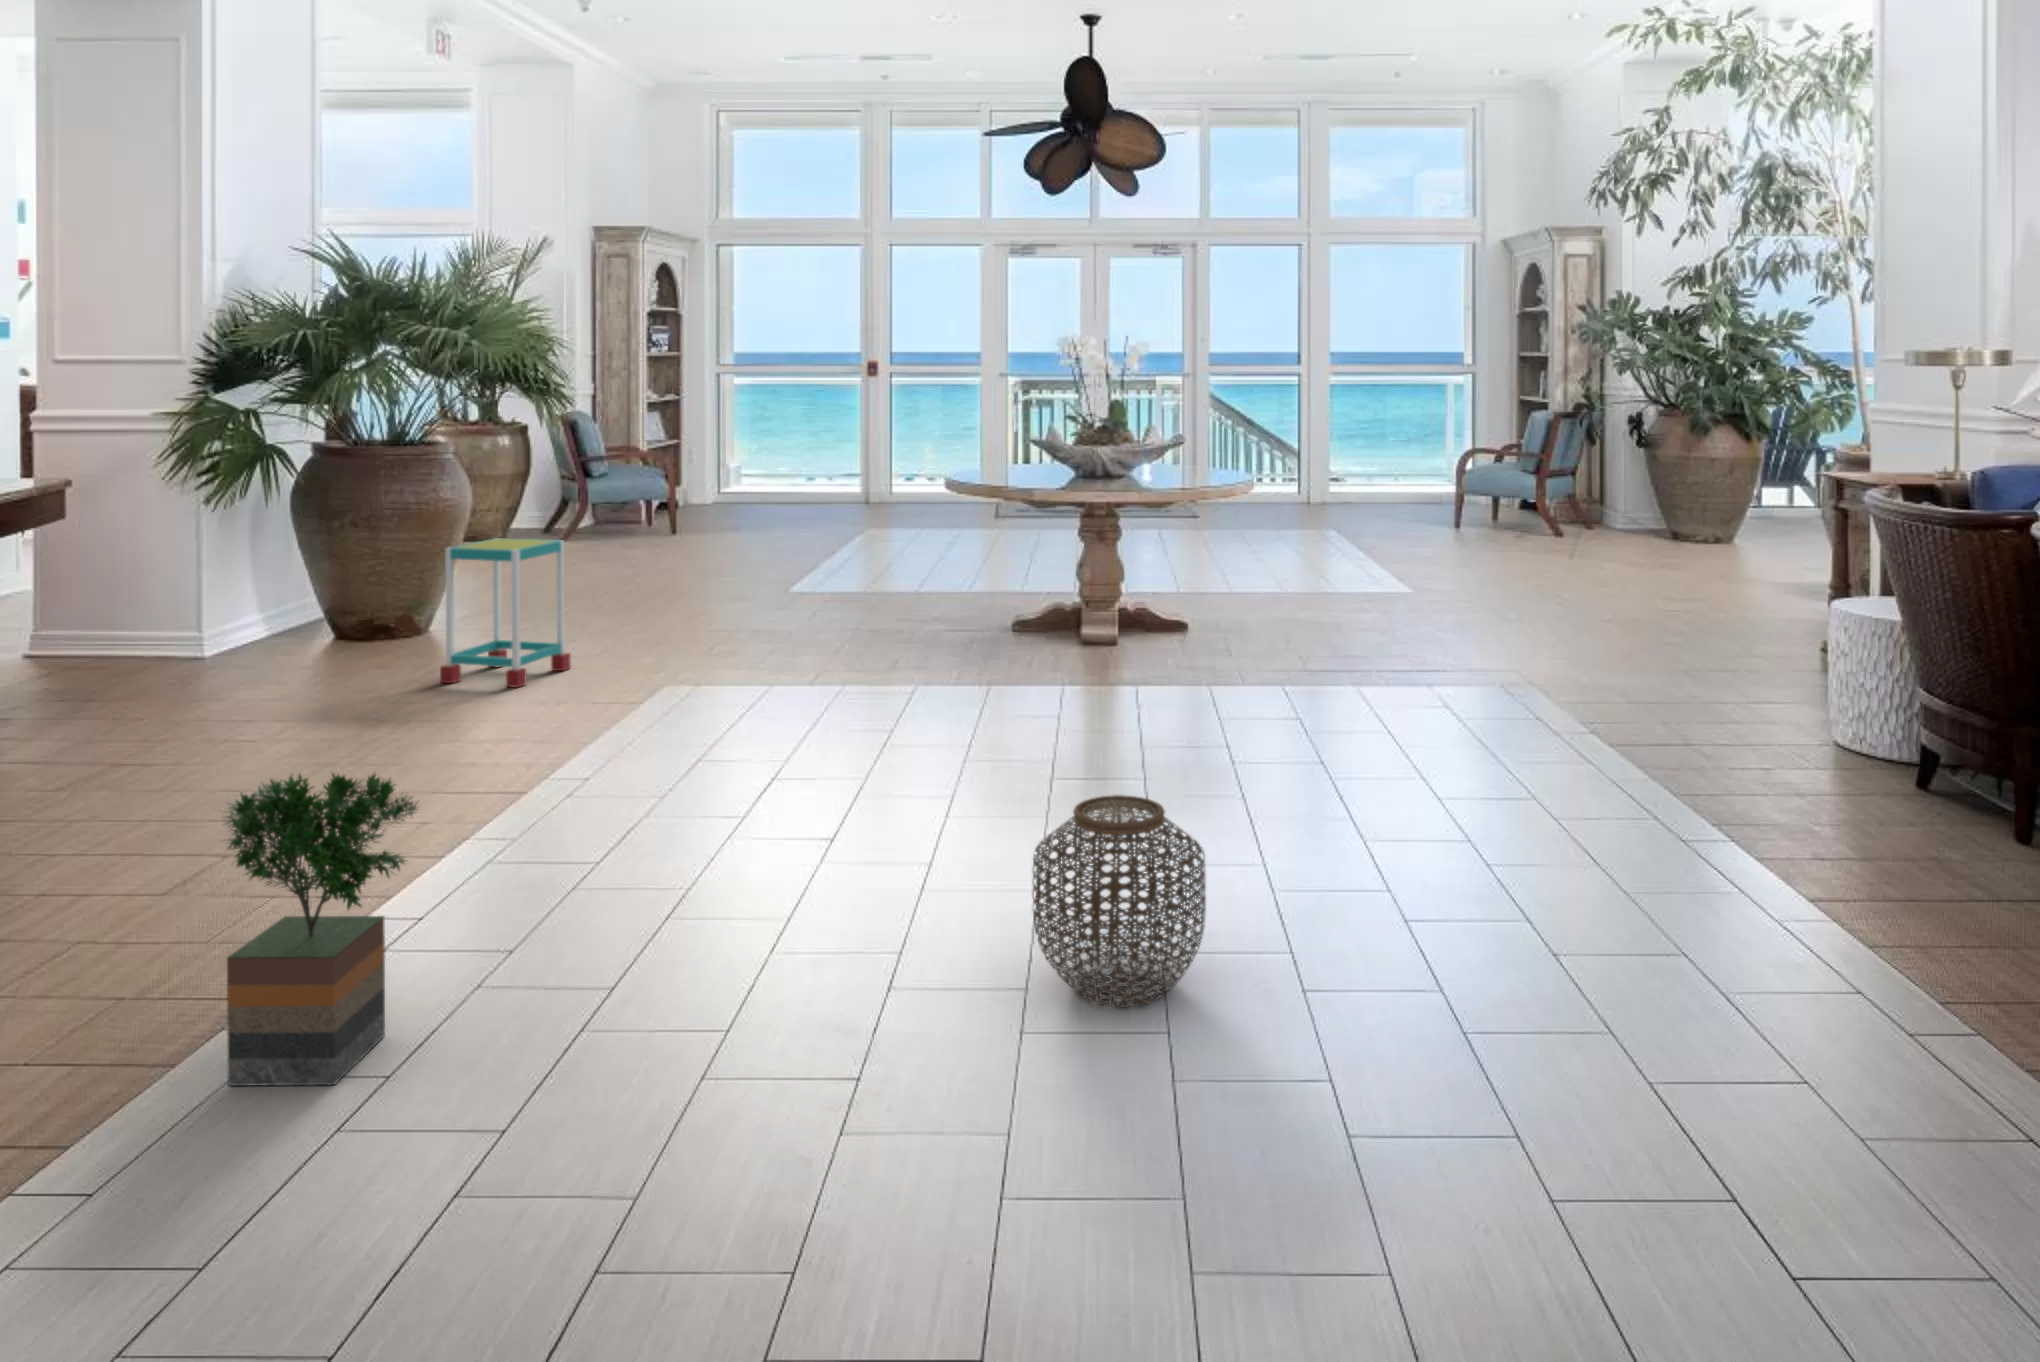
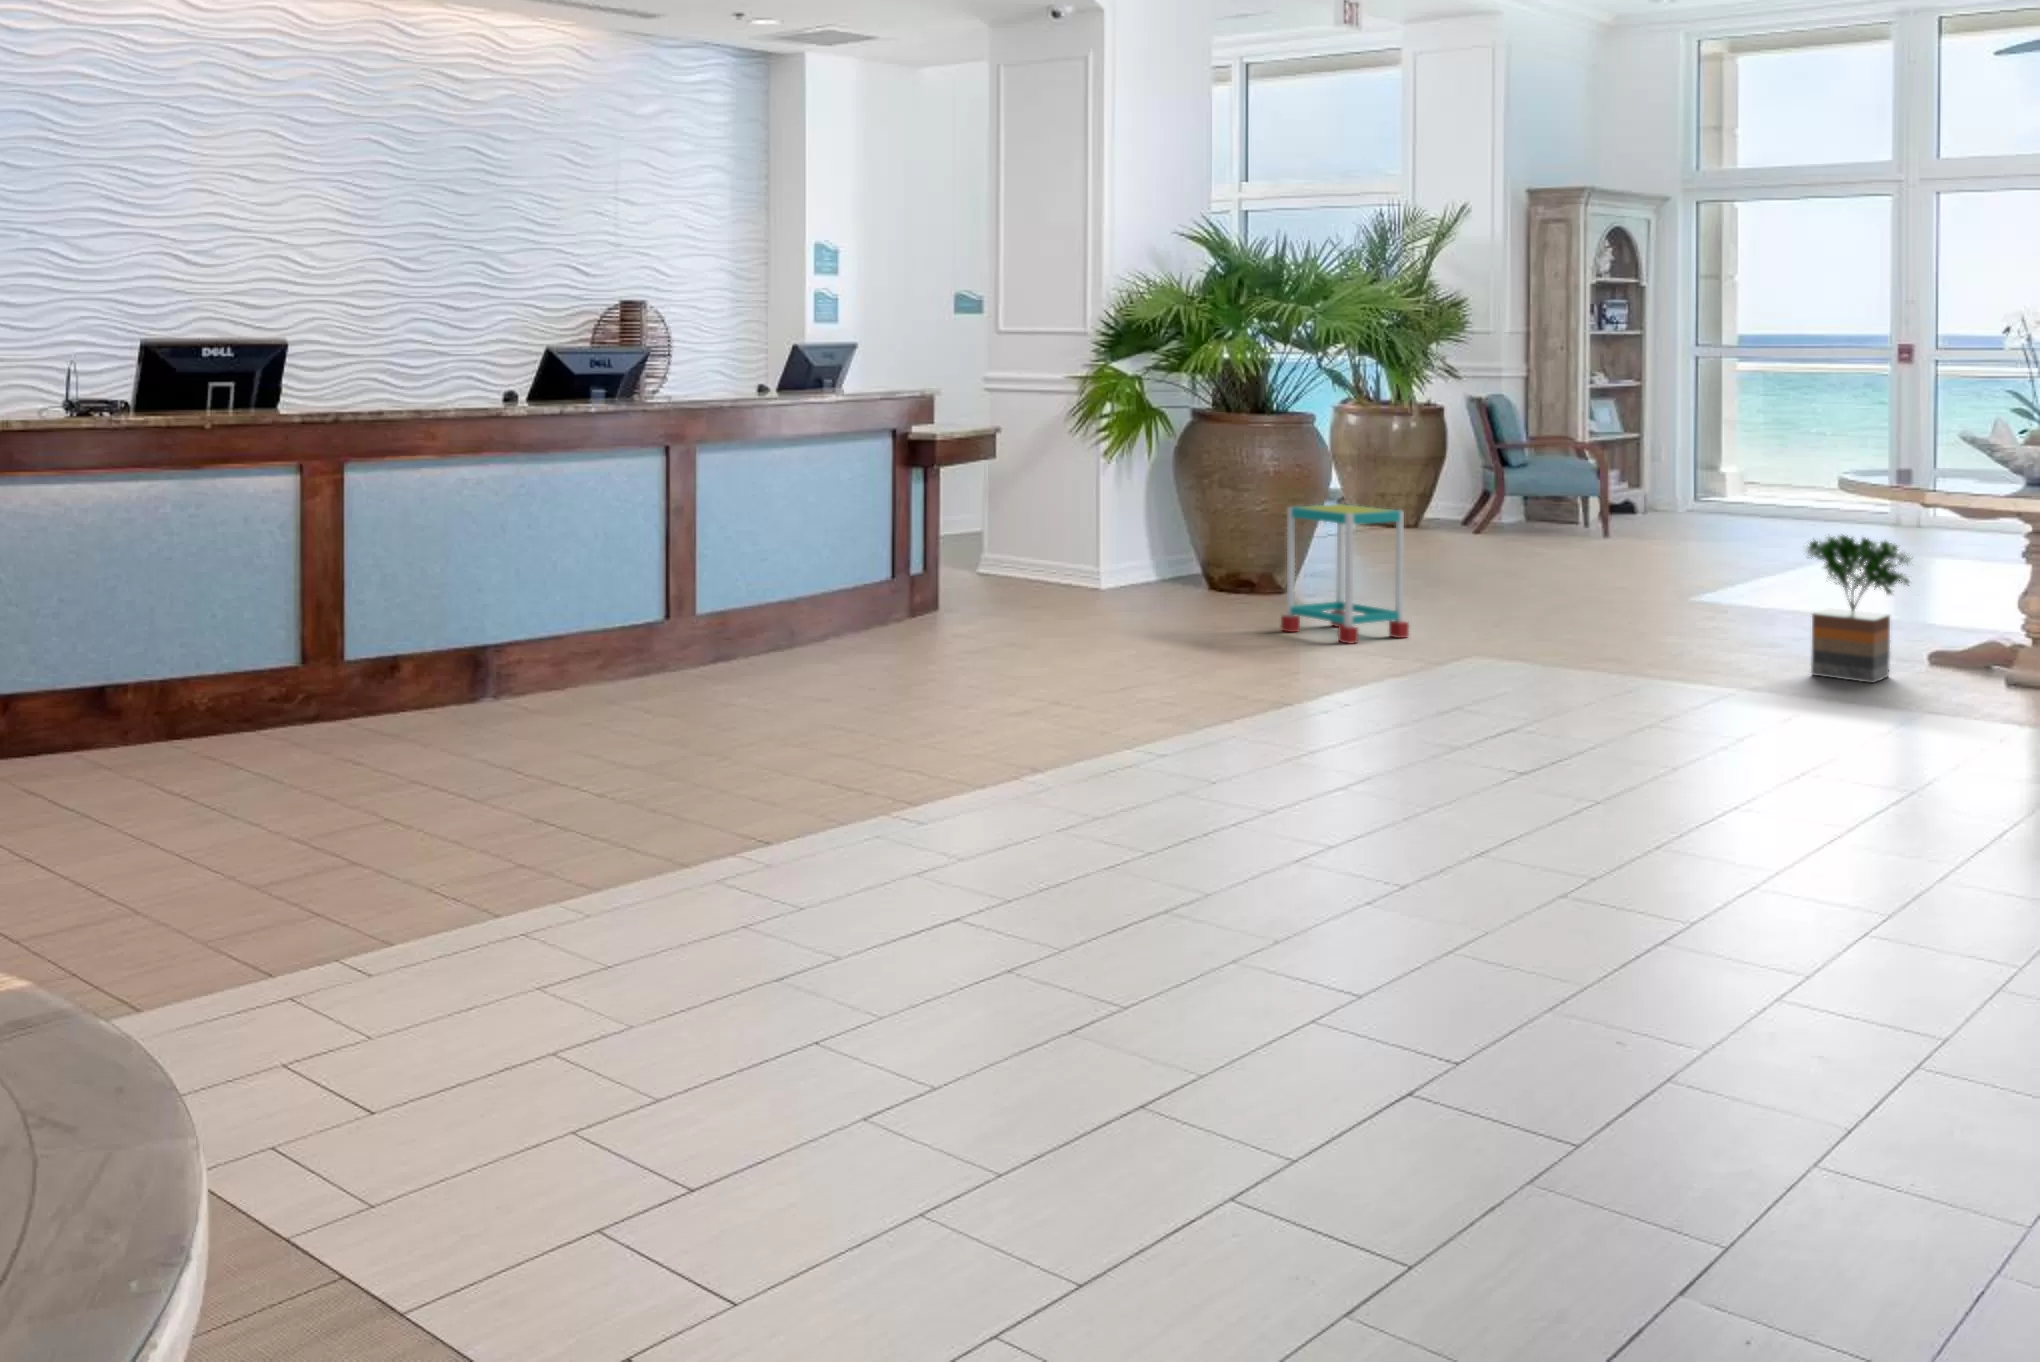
potted tree: present [223,773,417,1086] -> present [1803,535,1911,683]
woven basket: present [1032,795,1206,1007] -> none [1678,754,1881,952]

